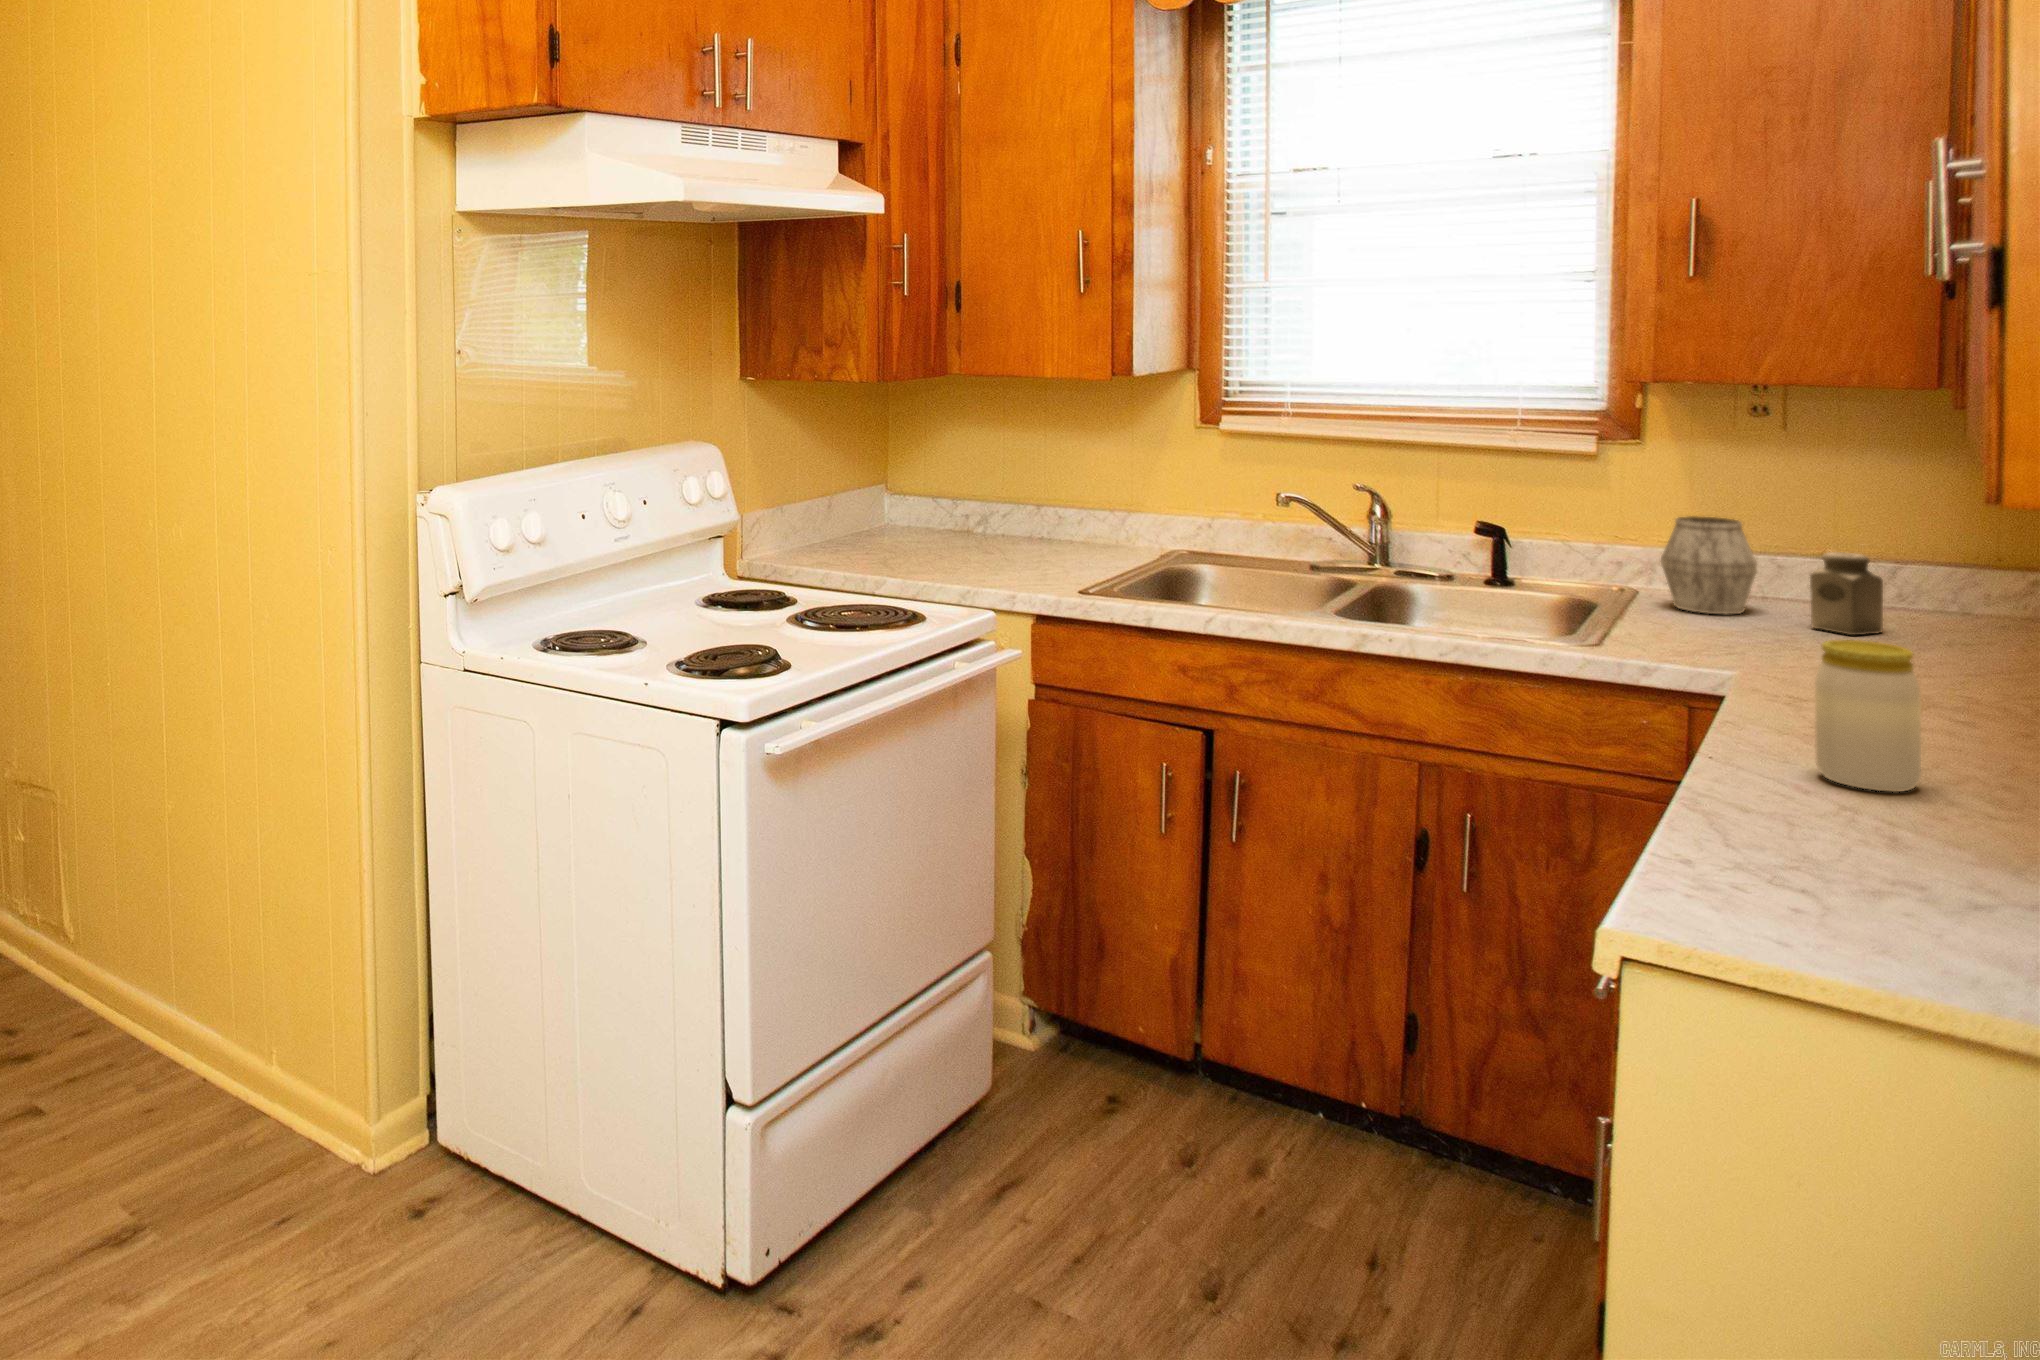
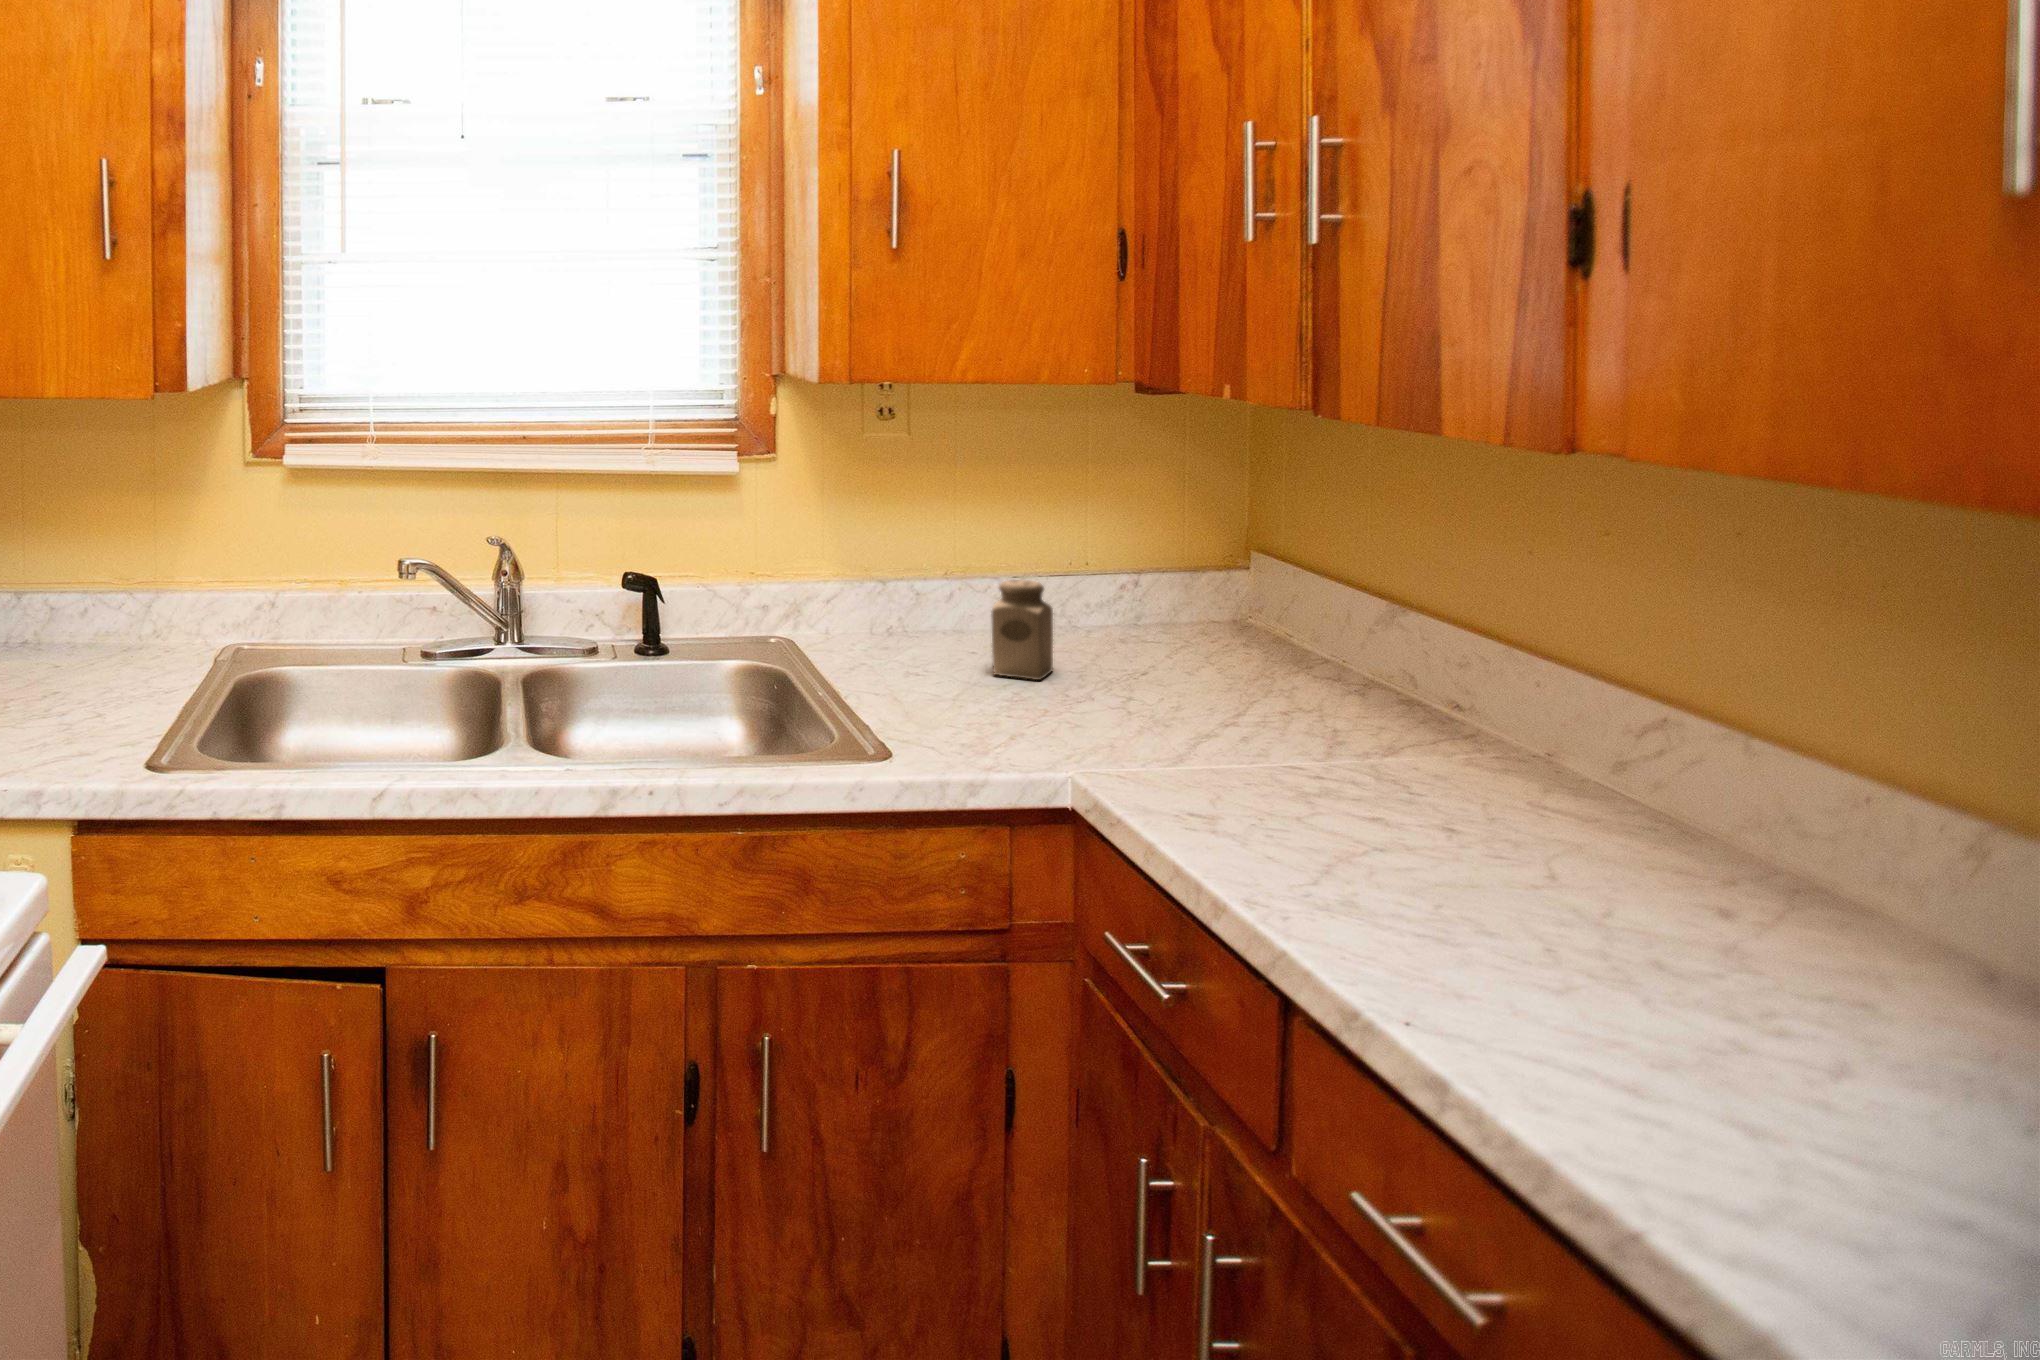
mug: present [1661,516,1757,614] -> none [826,546,921,669]
jar: present [1815,640,1921,792] -> none [1415,757,1557,998]

